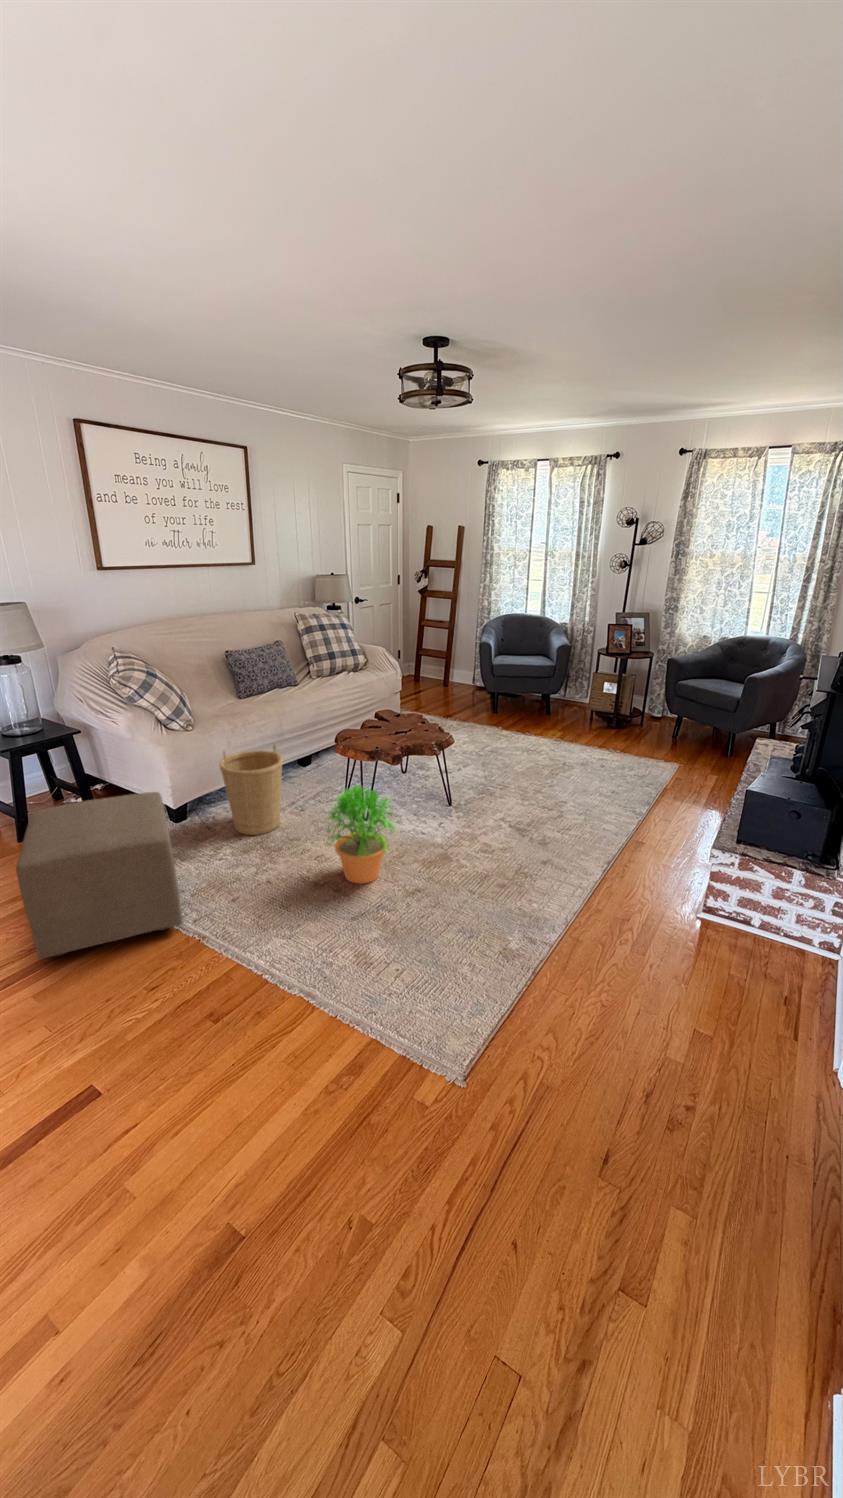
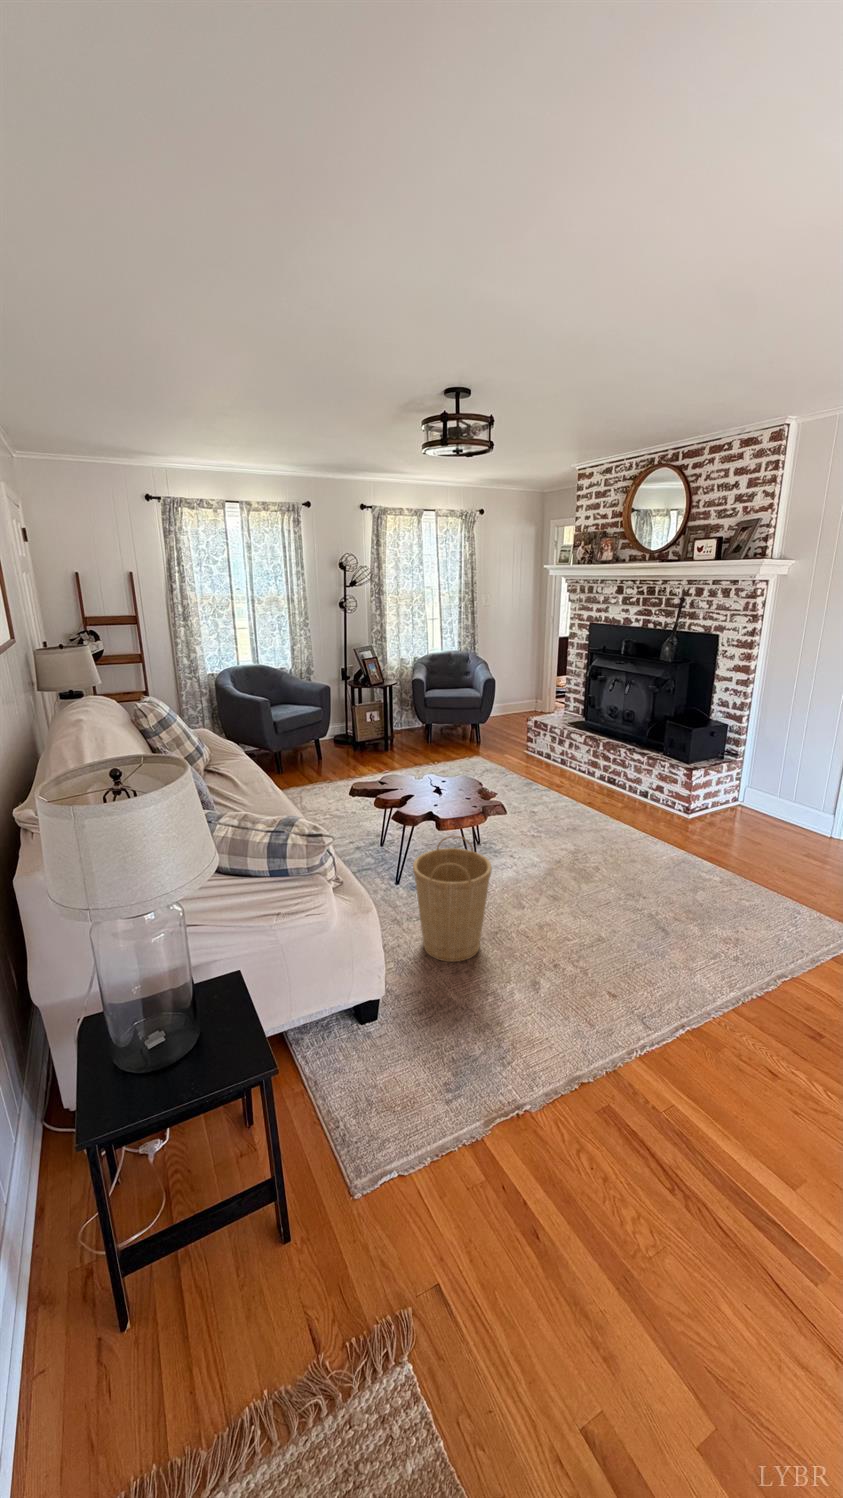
potted plant: present [327,786,395,884] -> none [567,818,649,915]
ottoman: present [16,792,183,959] -> none [540,919,775,1149]

